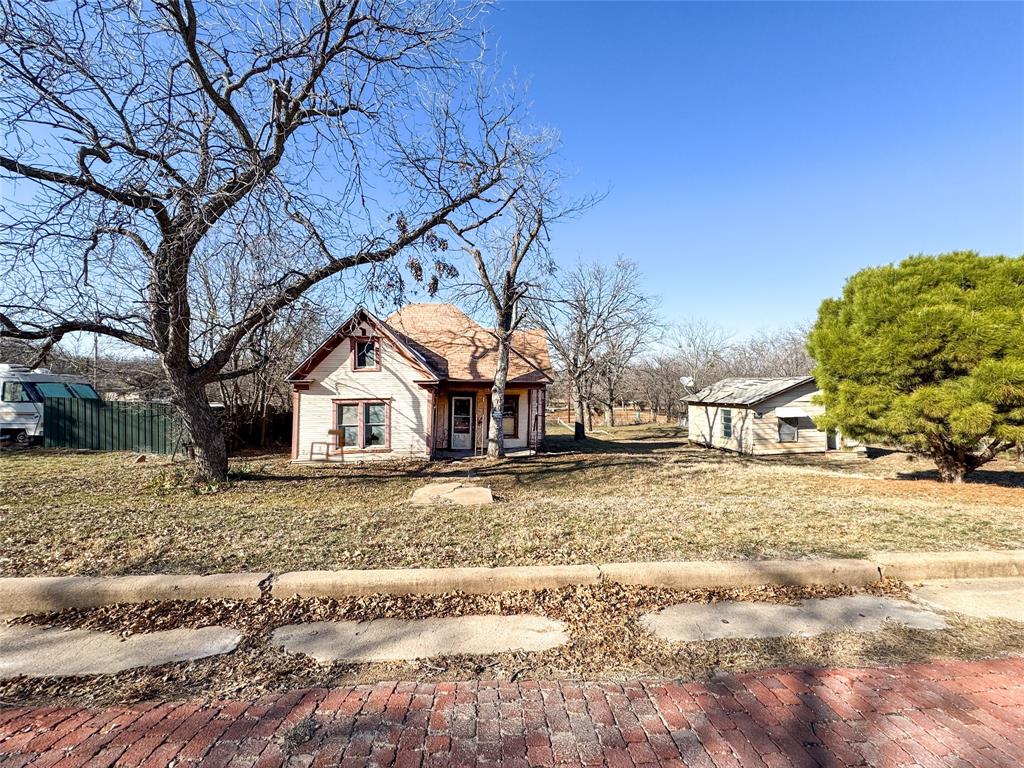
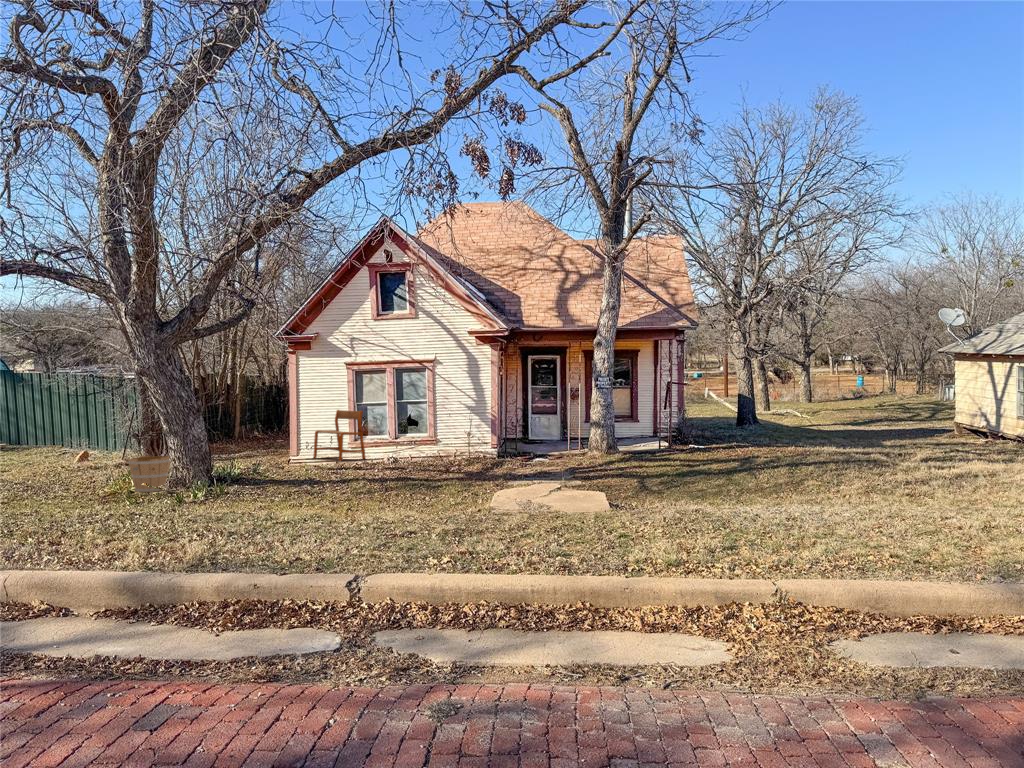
wooden bucket: none [164,460,198,486] -> present [128,455,171,492]

